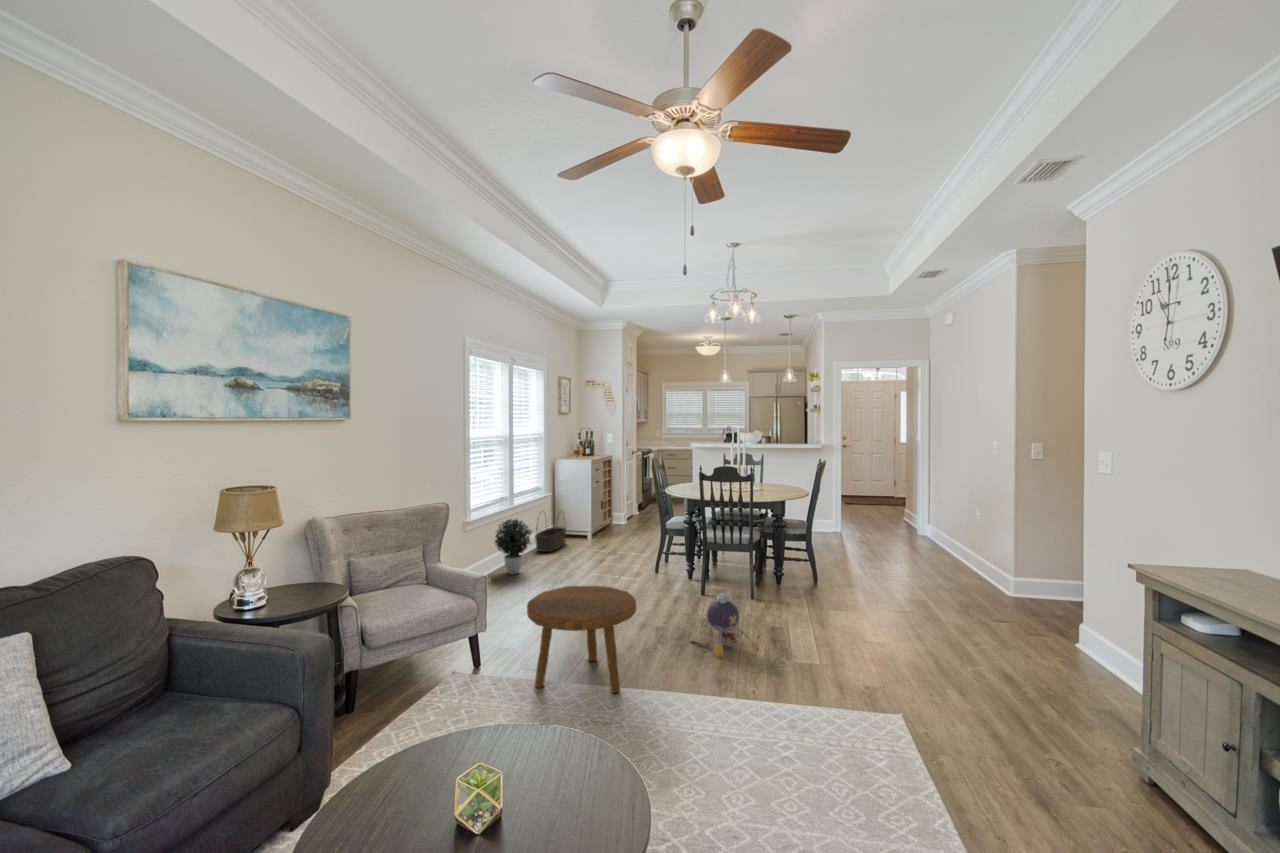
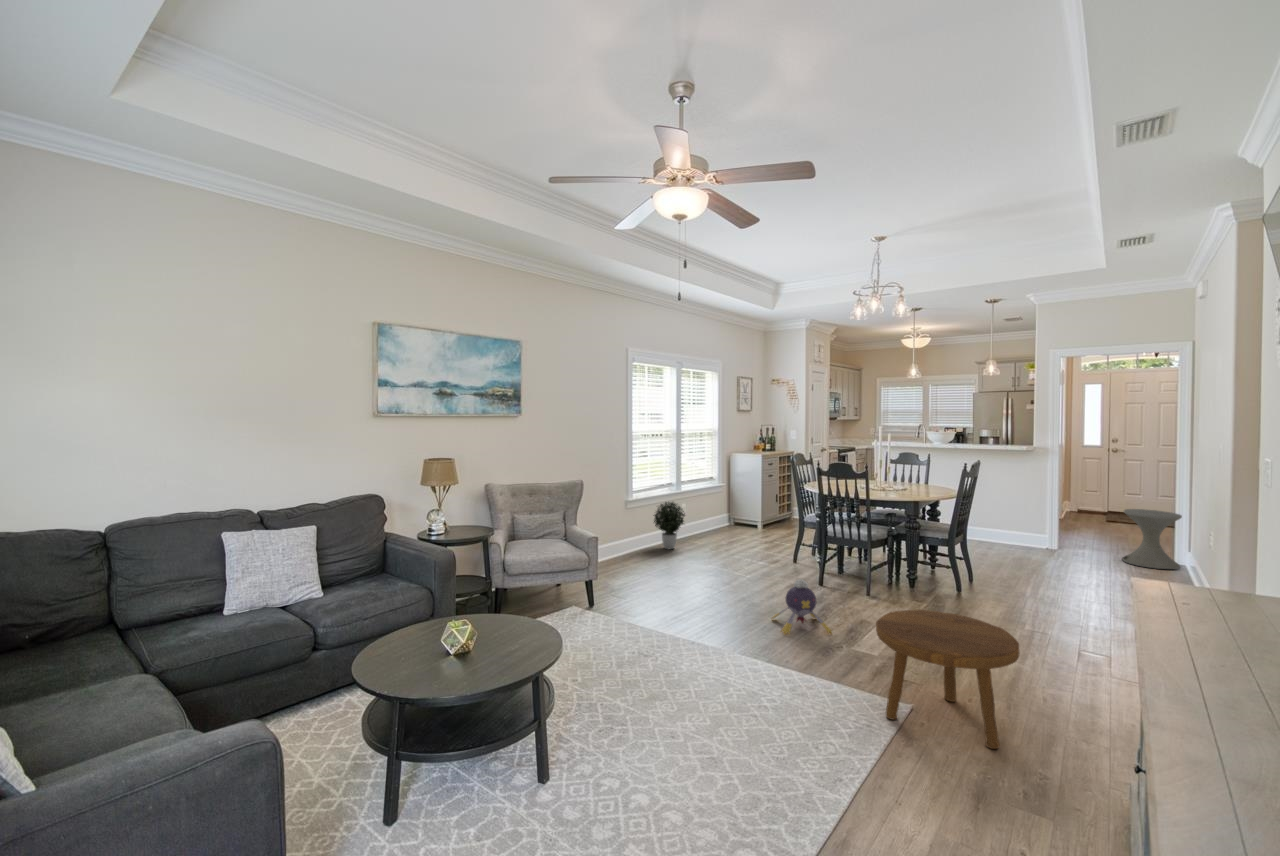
side table: none [887,493,926,540] -> present [1122,509,1182,569]
basket: present [535,511,566,552] -> none [701,498,734,536]
footstool: present [527,586,636,693] -> present [876,610,1020,749]

